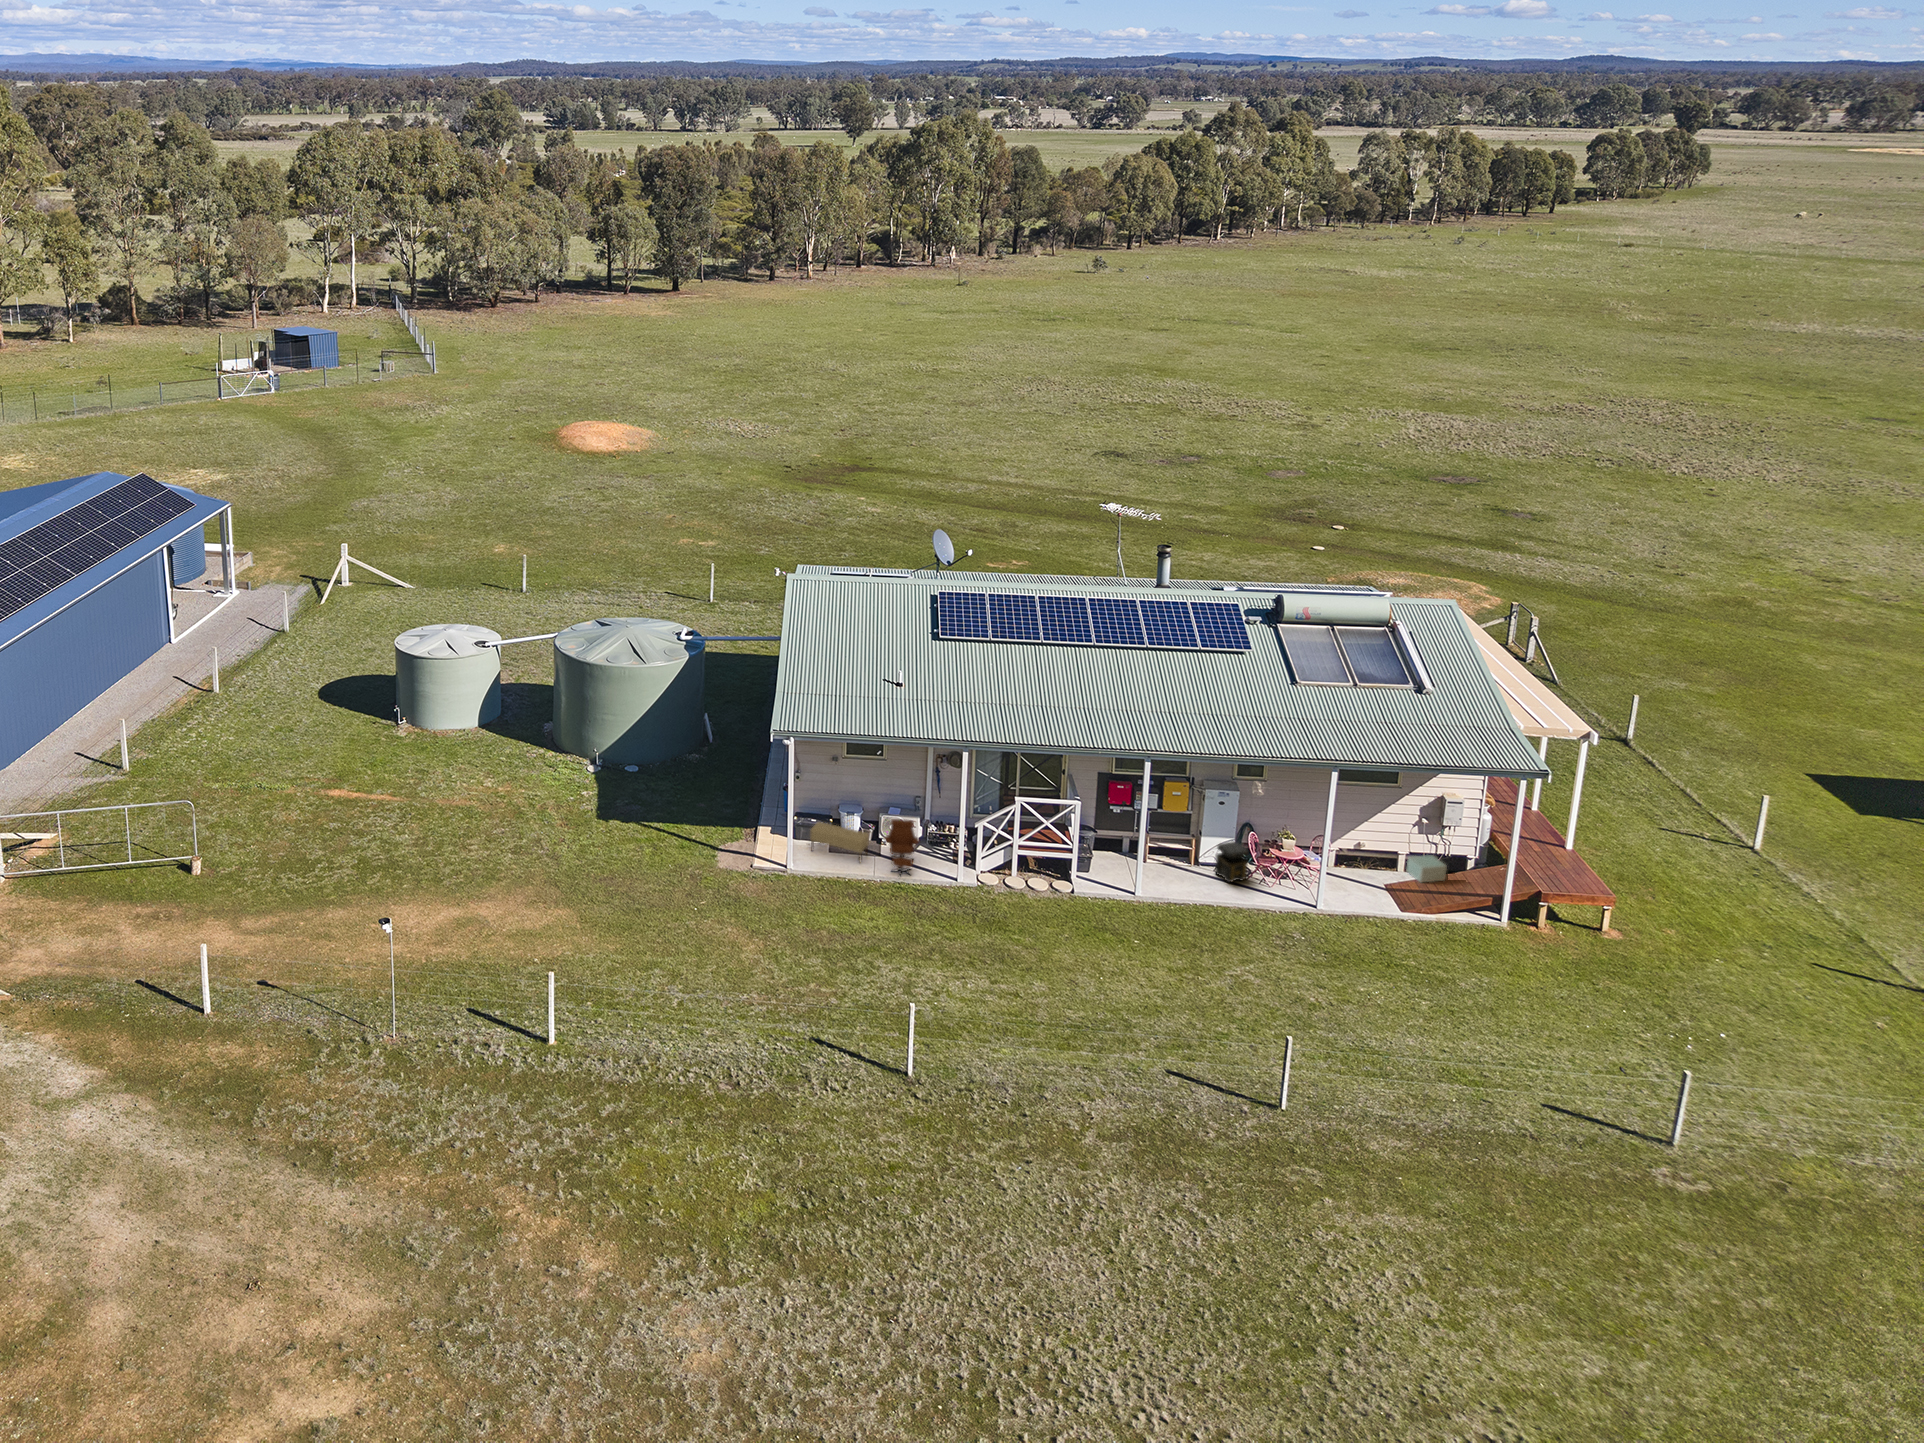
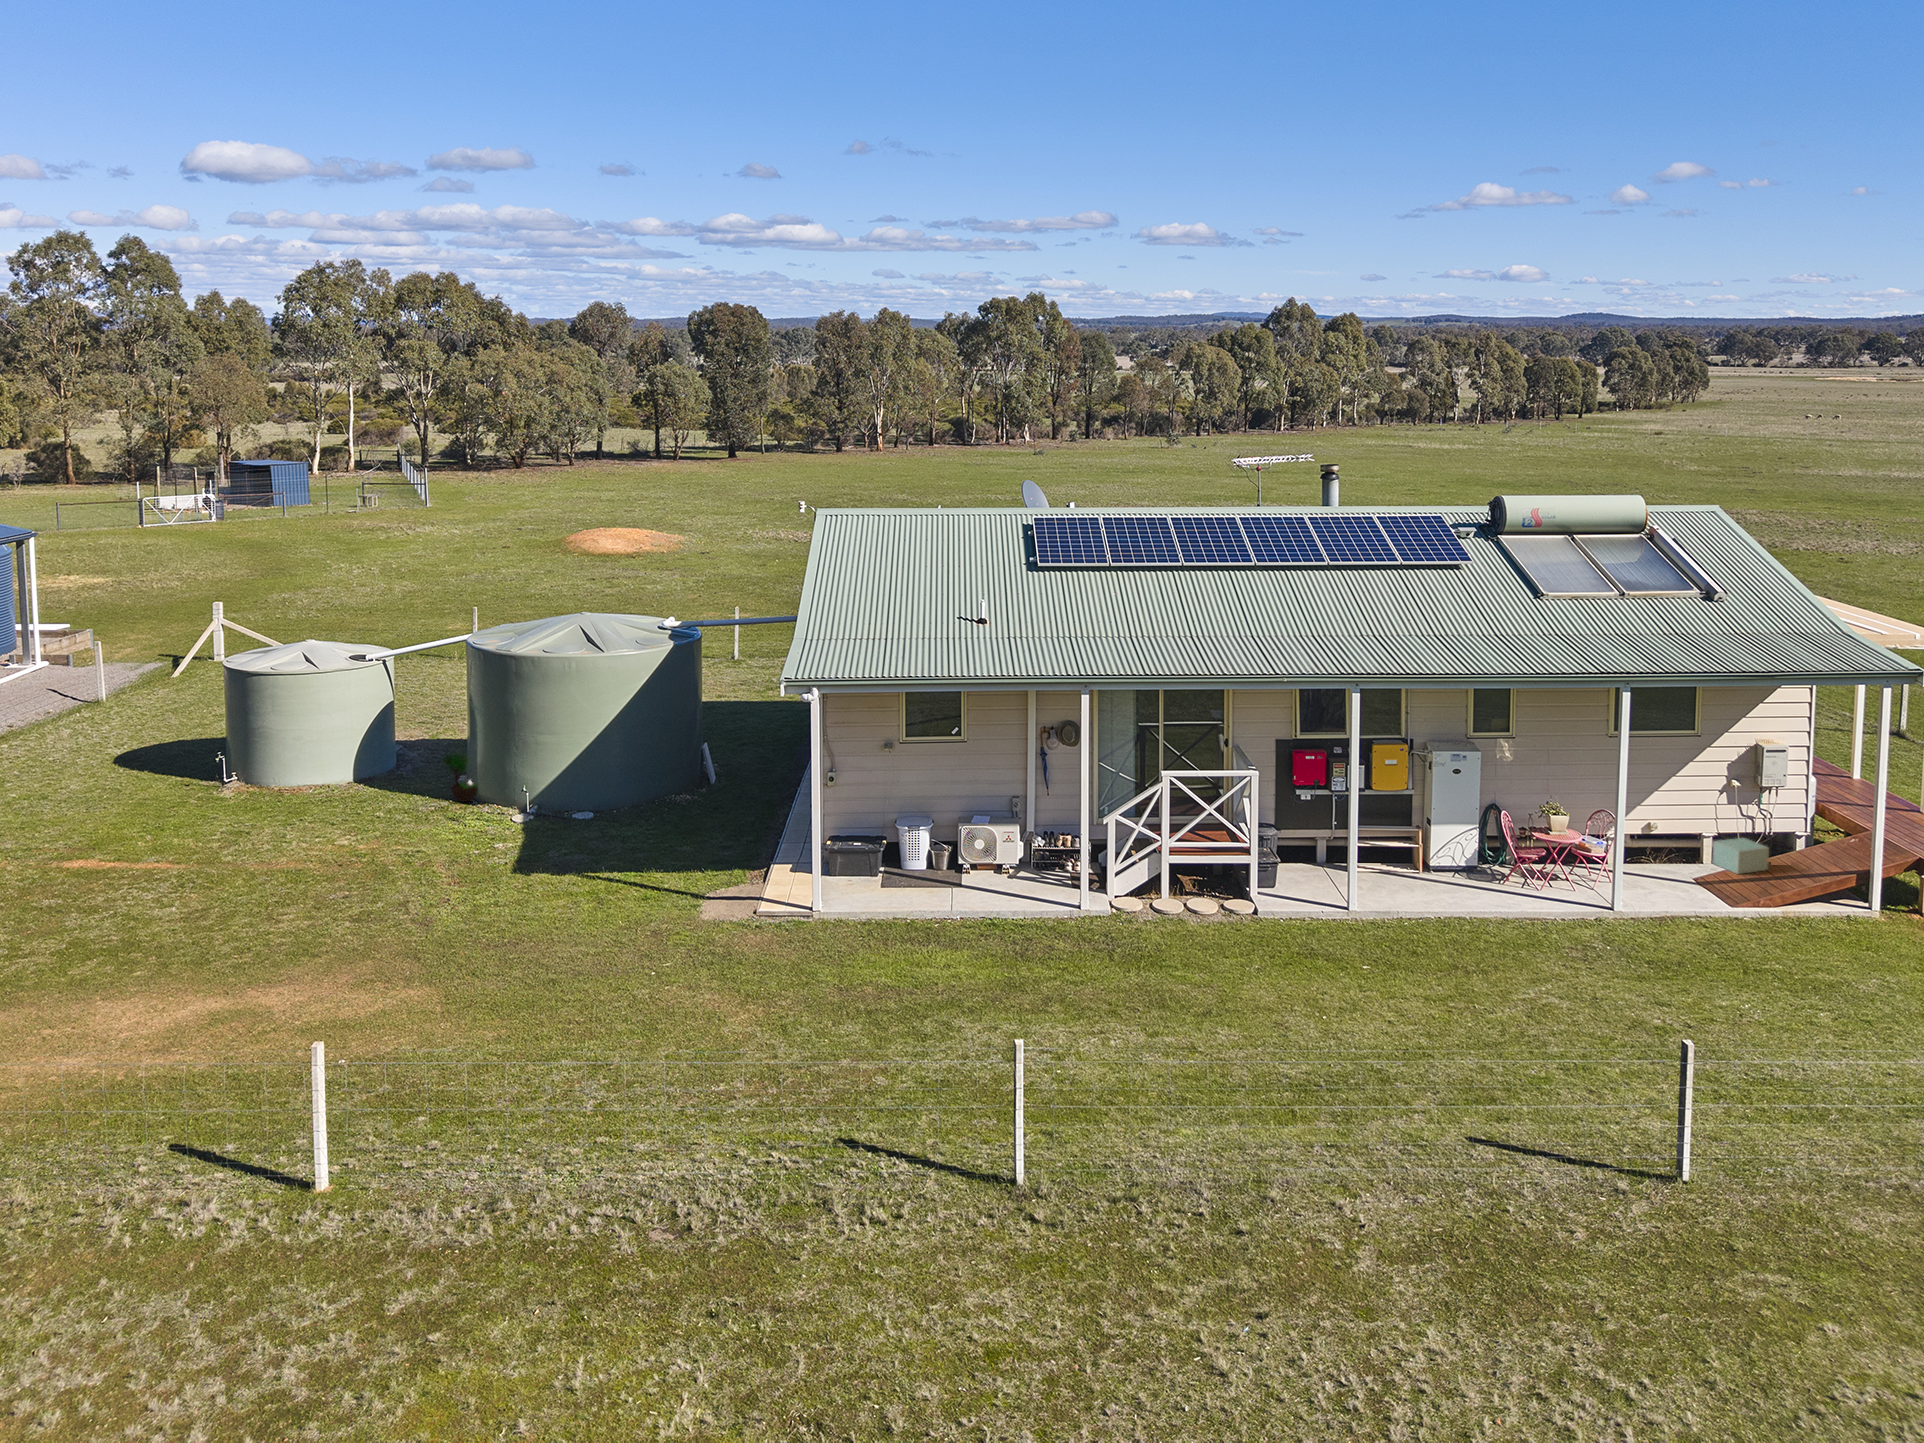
potted tree: none [539,720,563,754] -> present [443,753,478,802]
lounge chair: present [885,819,920,873] -> none [967,825,1022,911]
bench: present [810,822,869,861] -> none [851,843,944,898]
toolbox: present [1215,841,1249,882] -> none [1457,829,1505,889]

